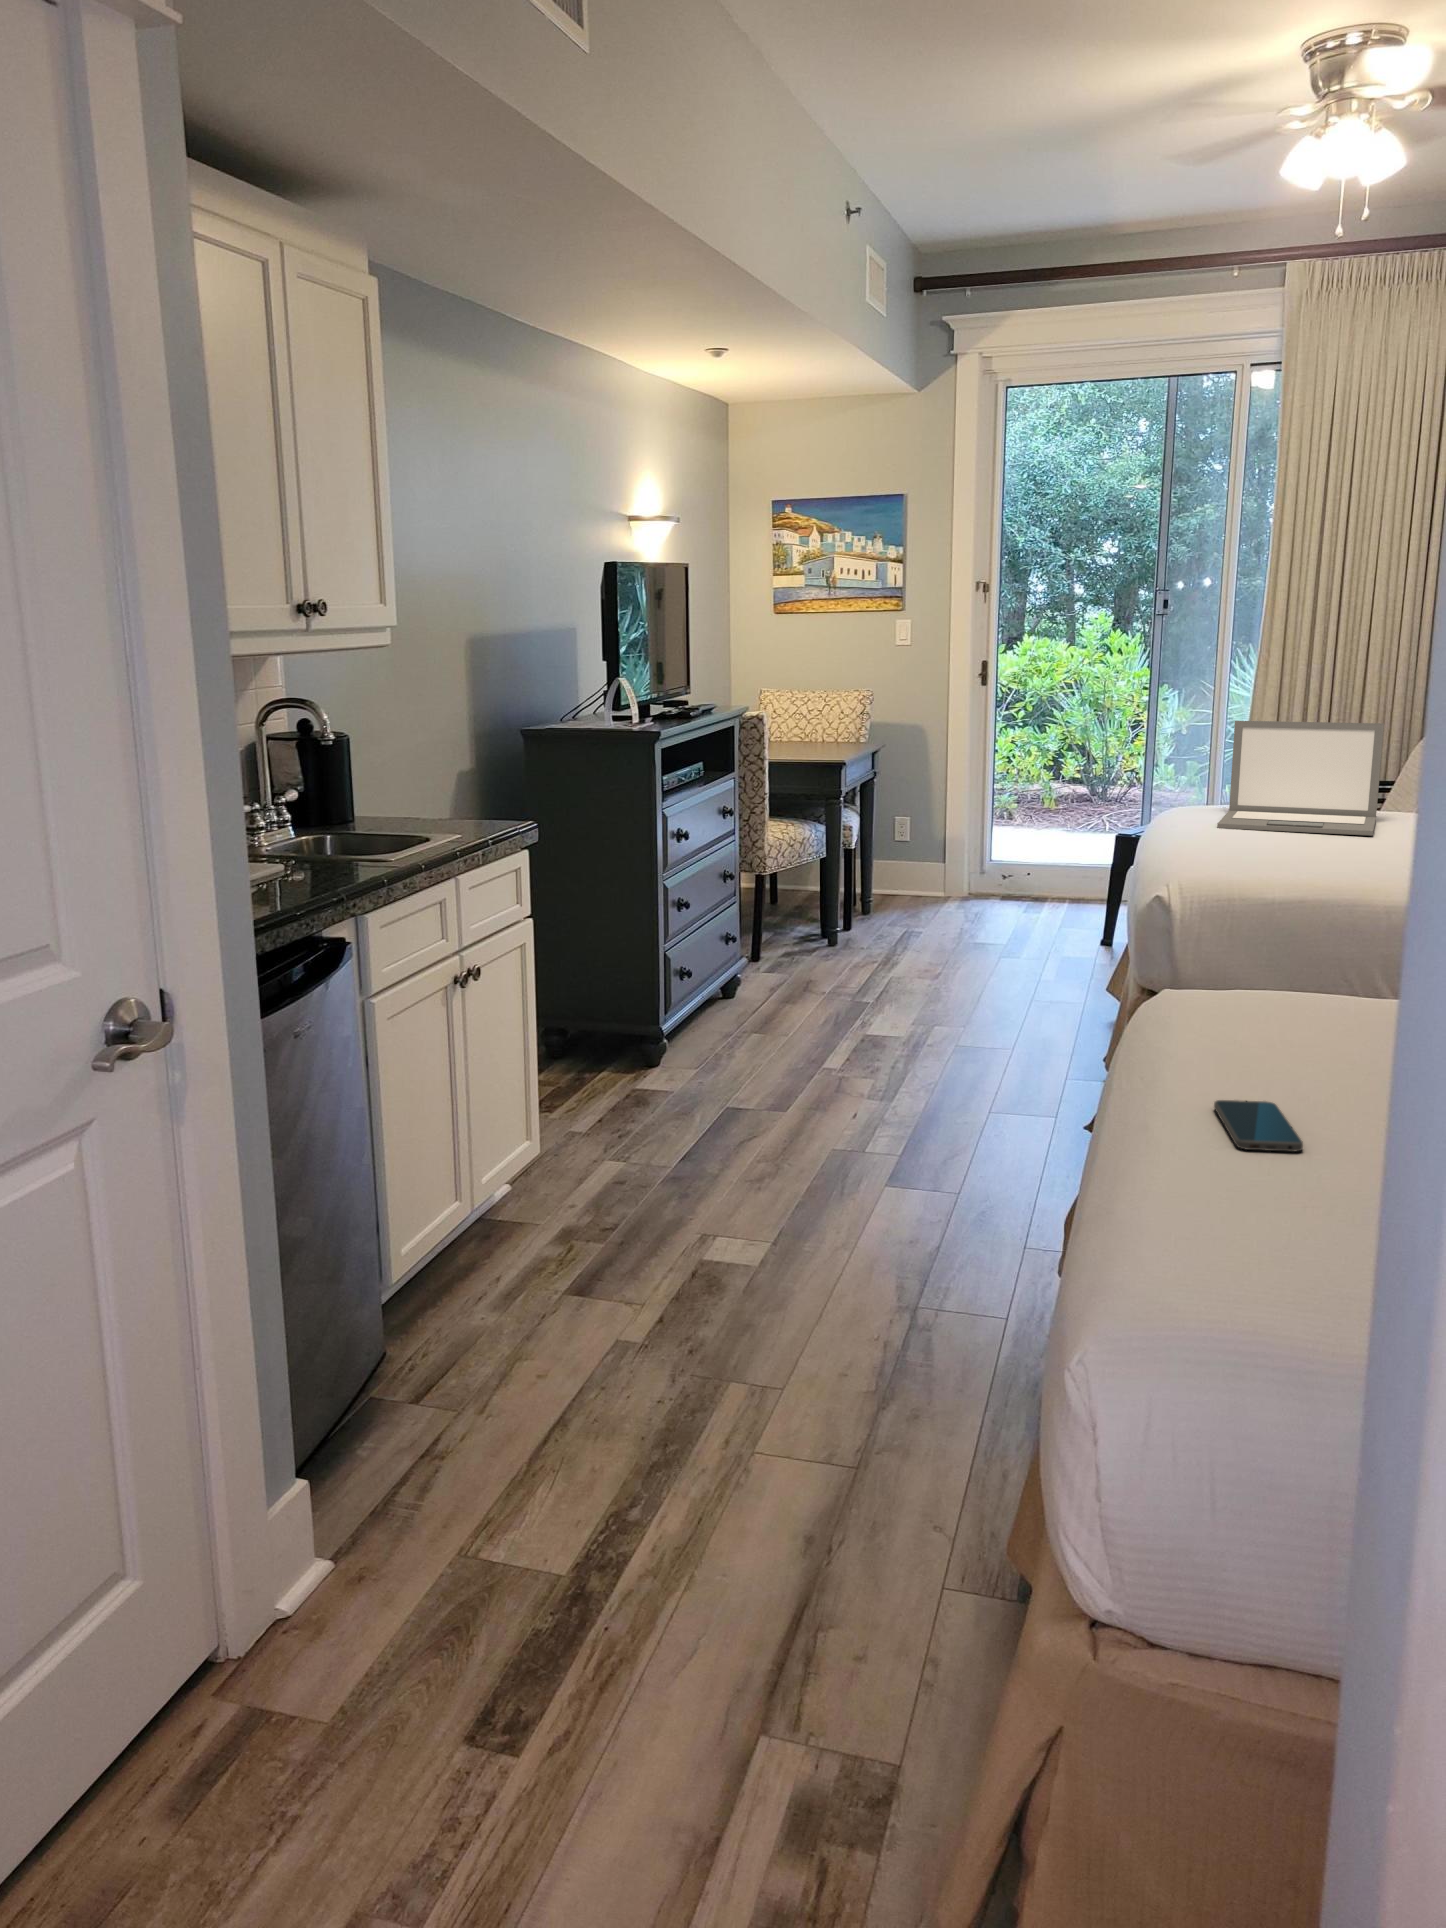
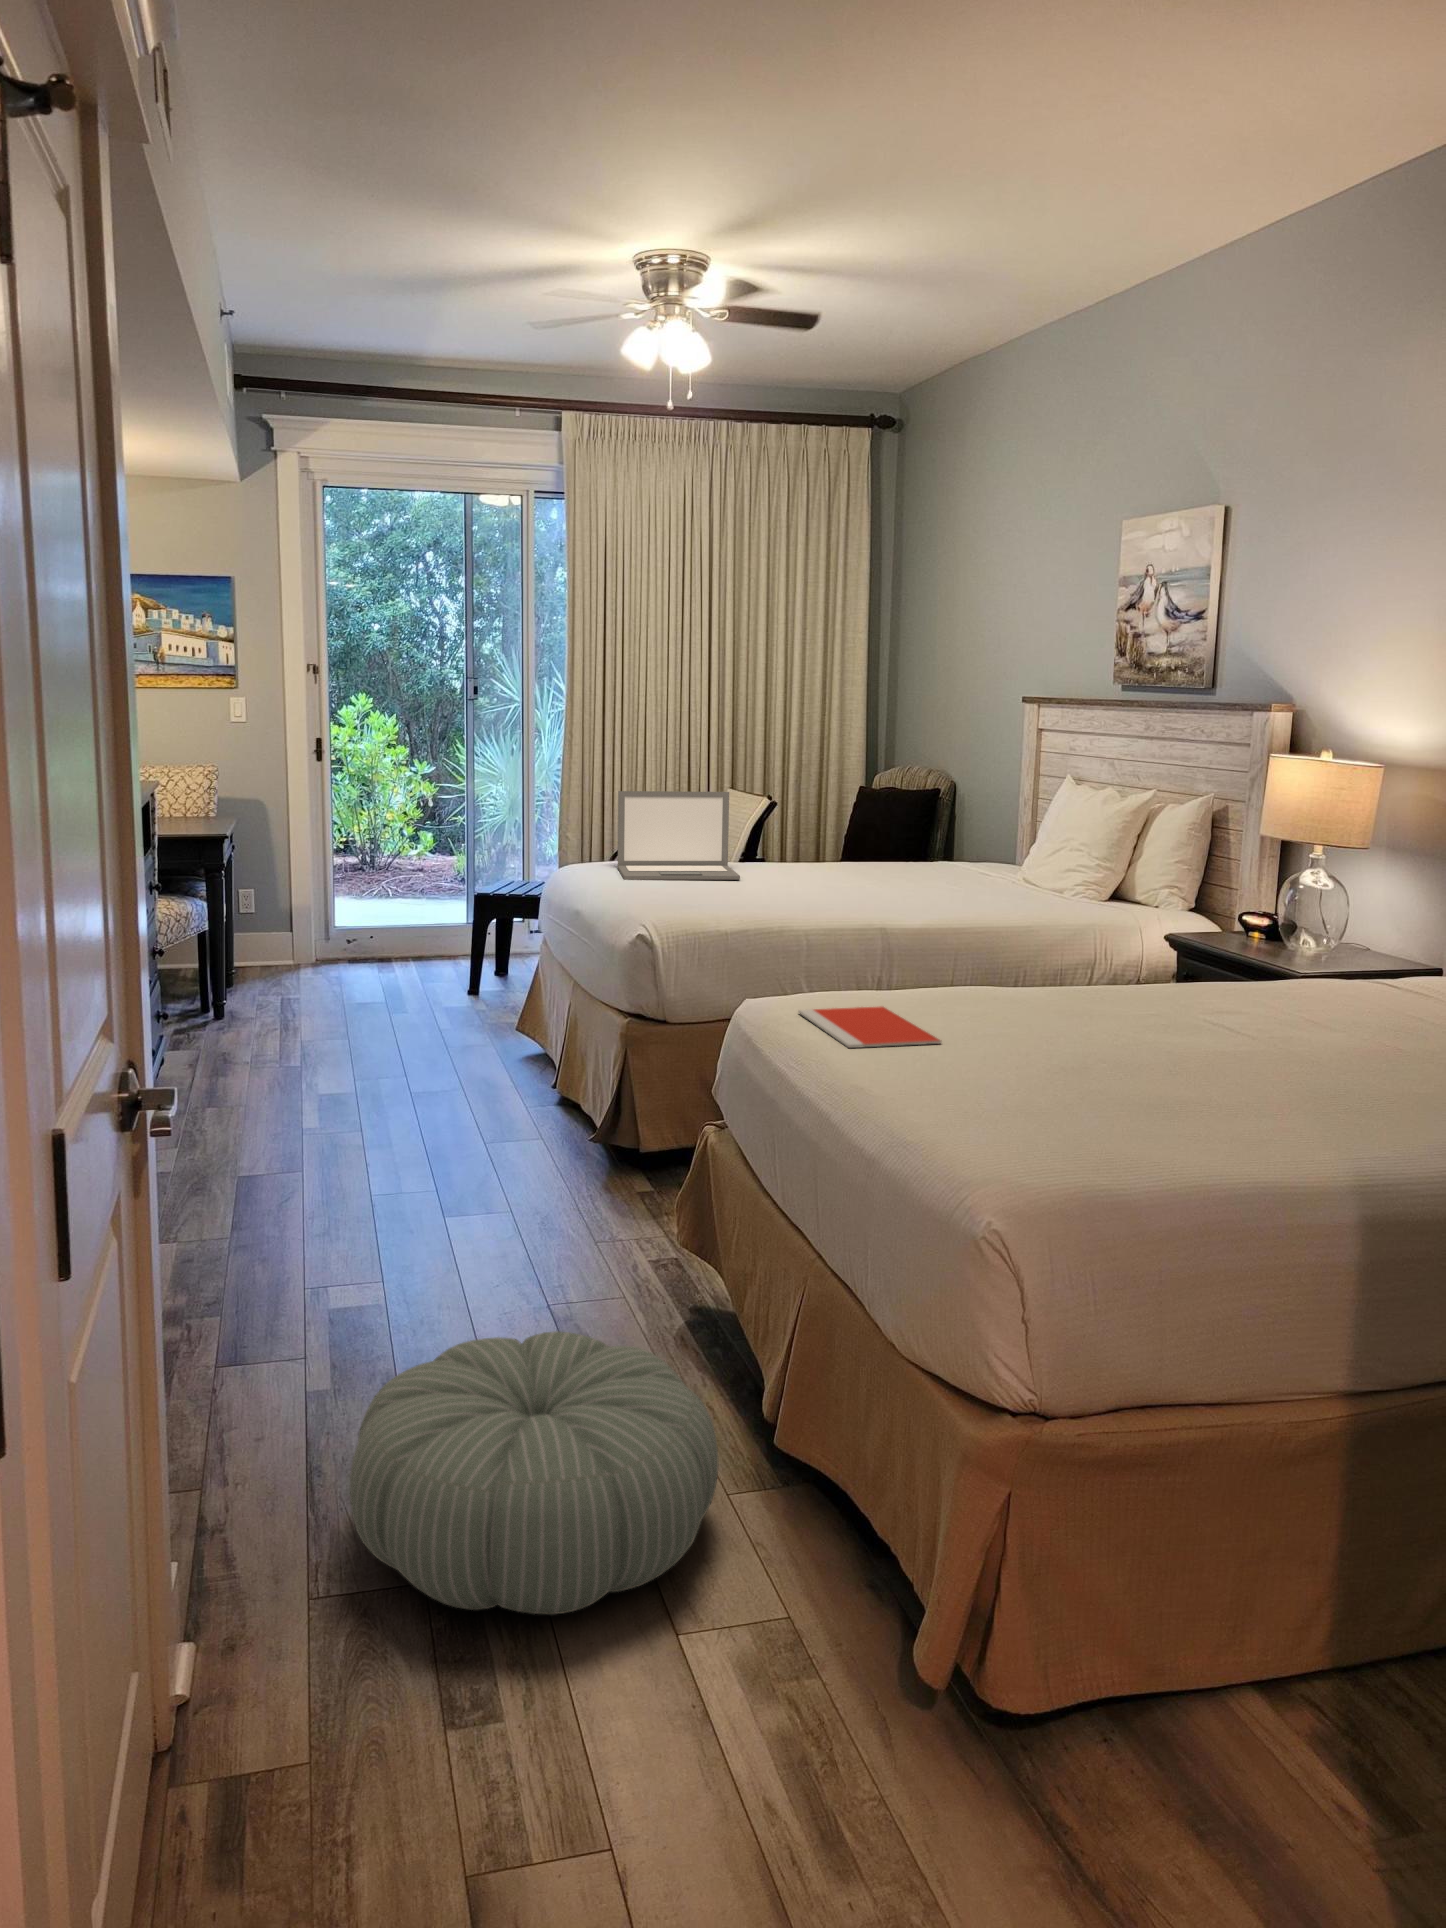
notebook: none [1181,1018,1334,1095] -> present [798,1006,941,1048]
smartphone: present [1214,1100,1303,1152] -> none [889,1051,968,1079]
pouf: none [458,1353,890,1717] -> present [350,1331,719,1614]

